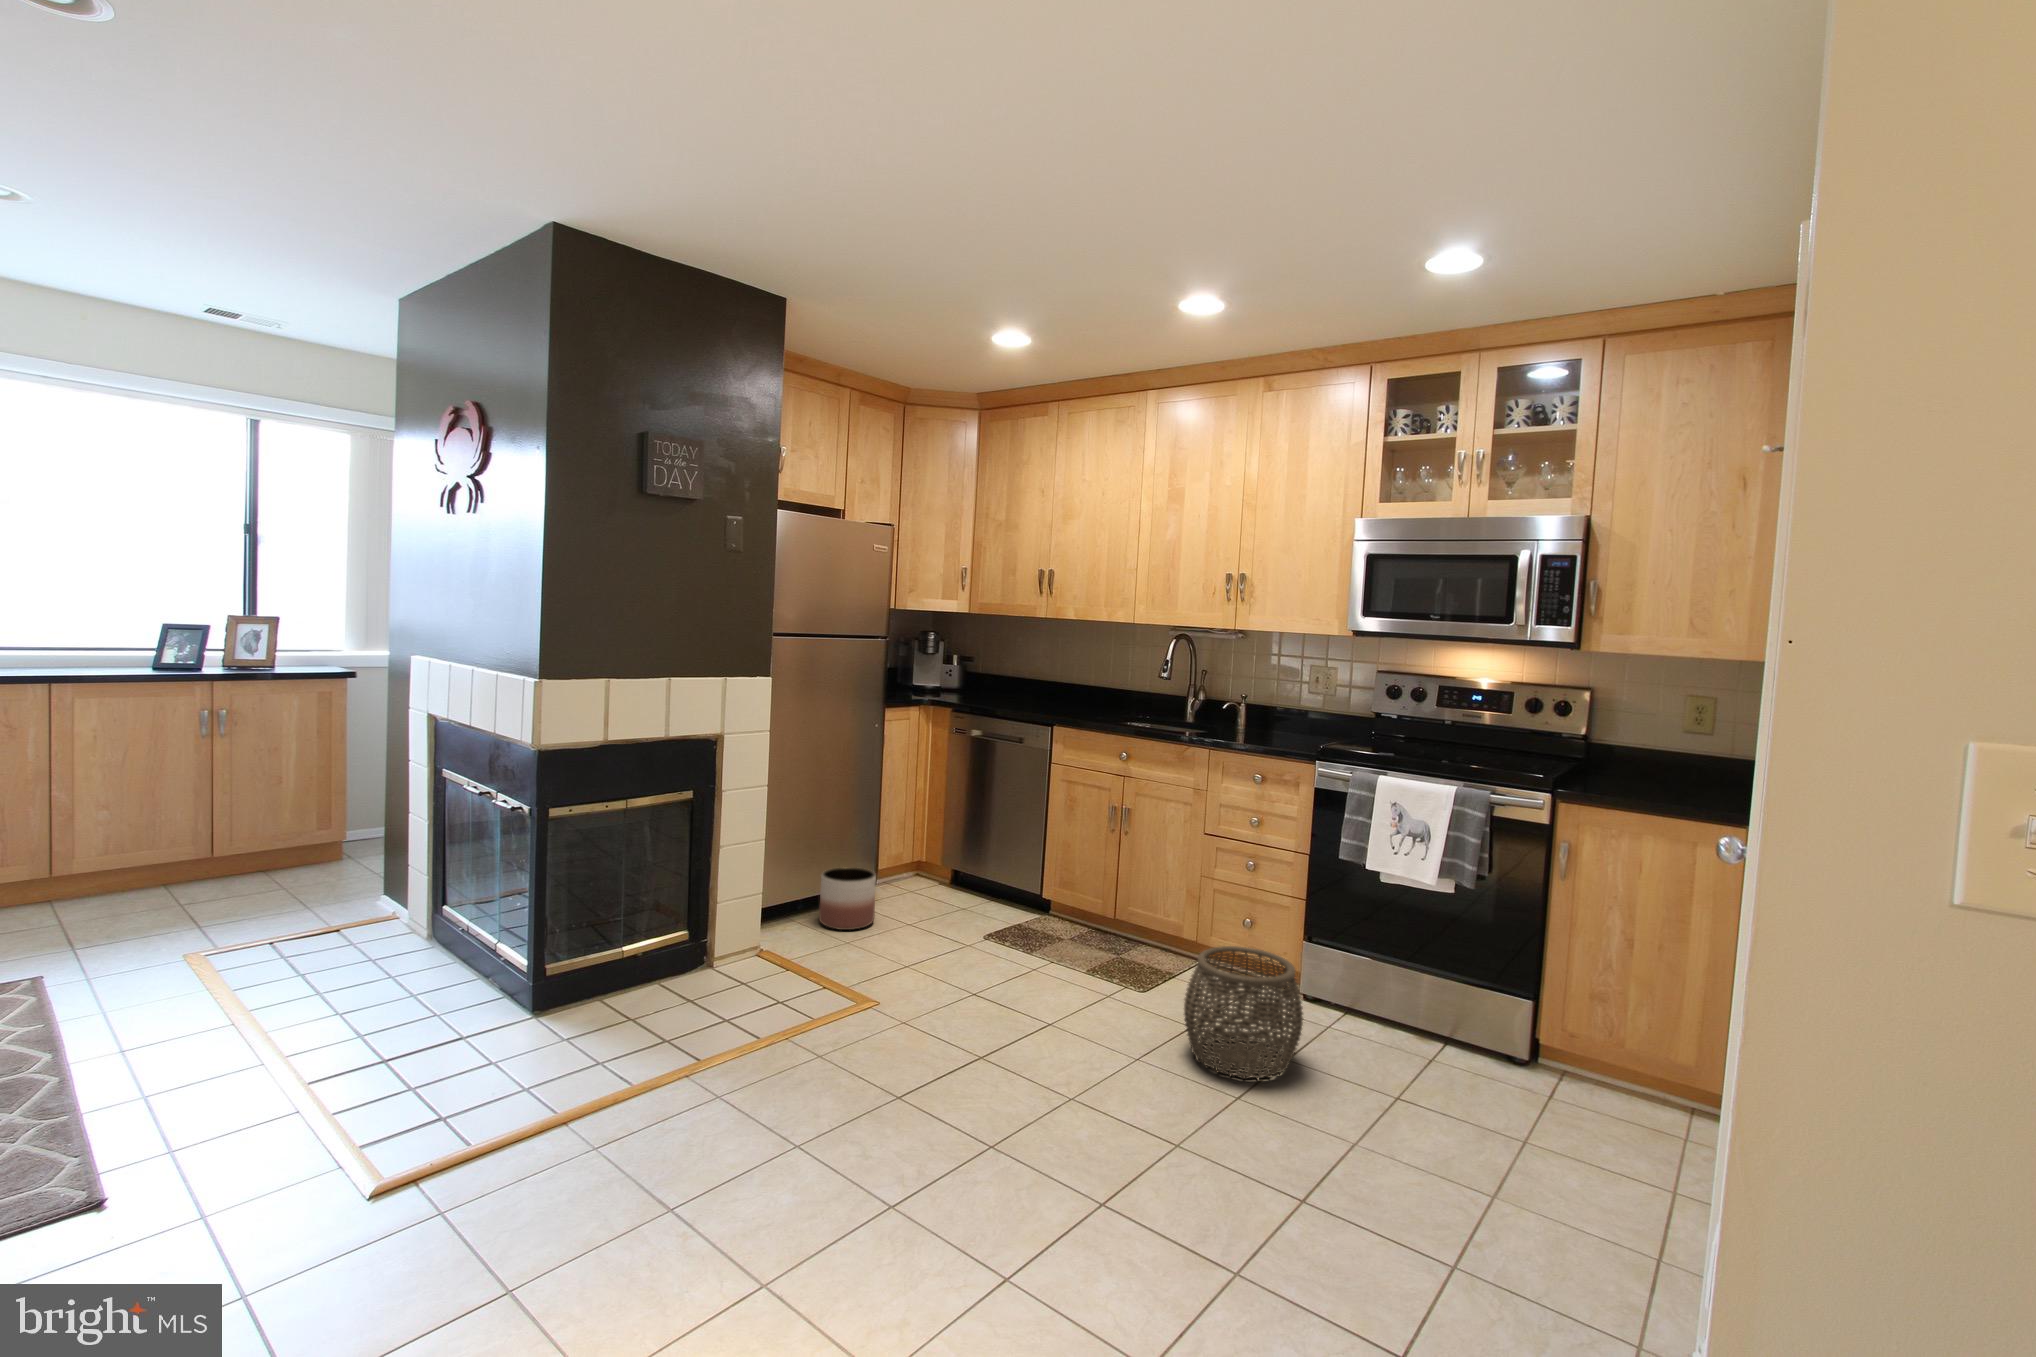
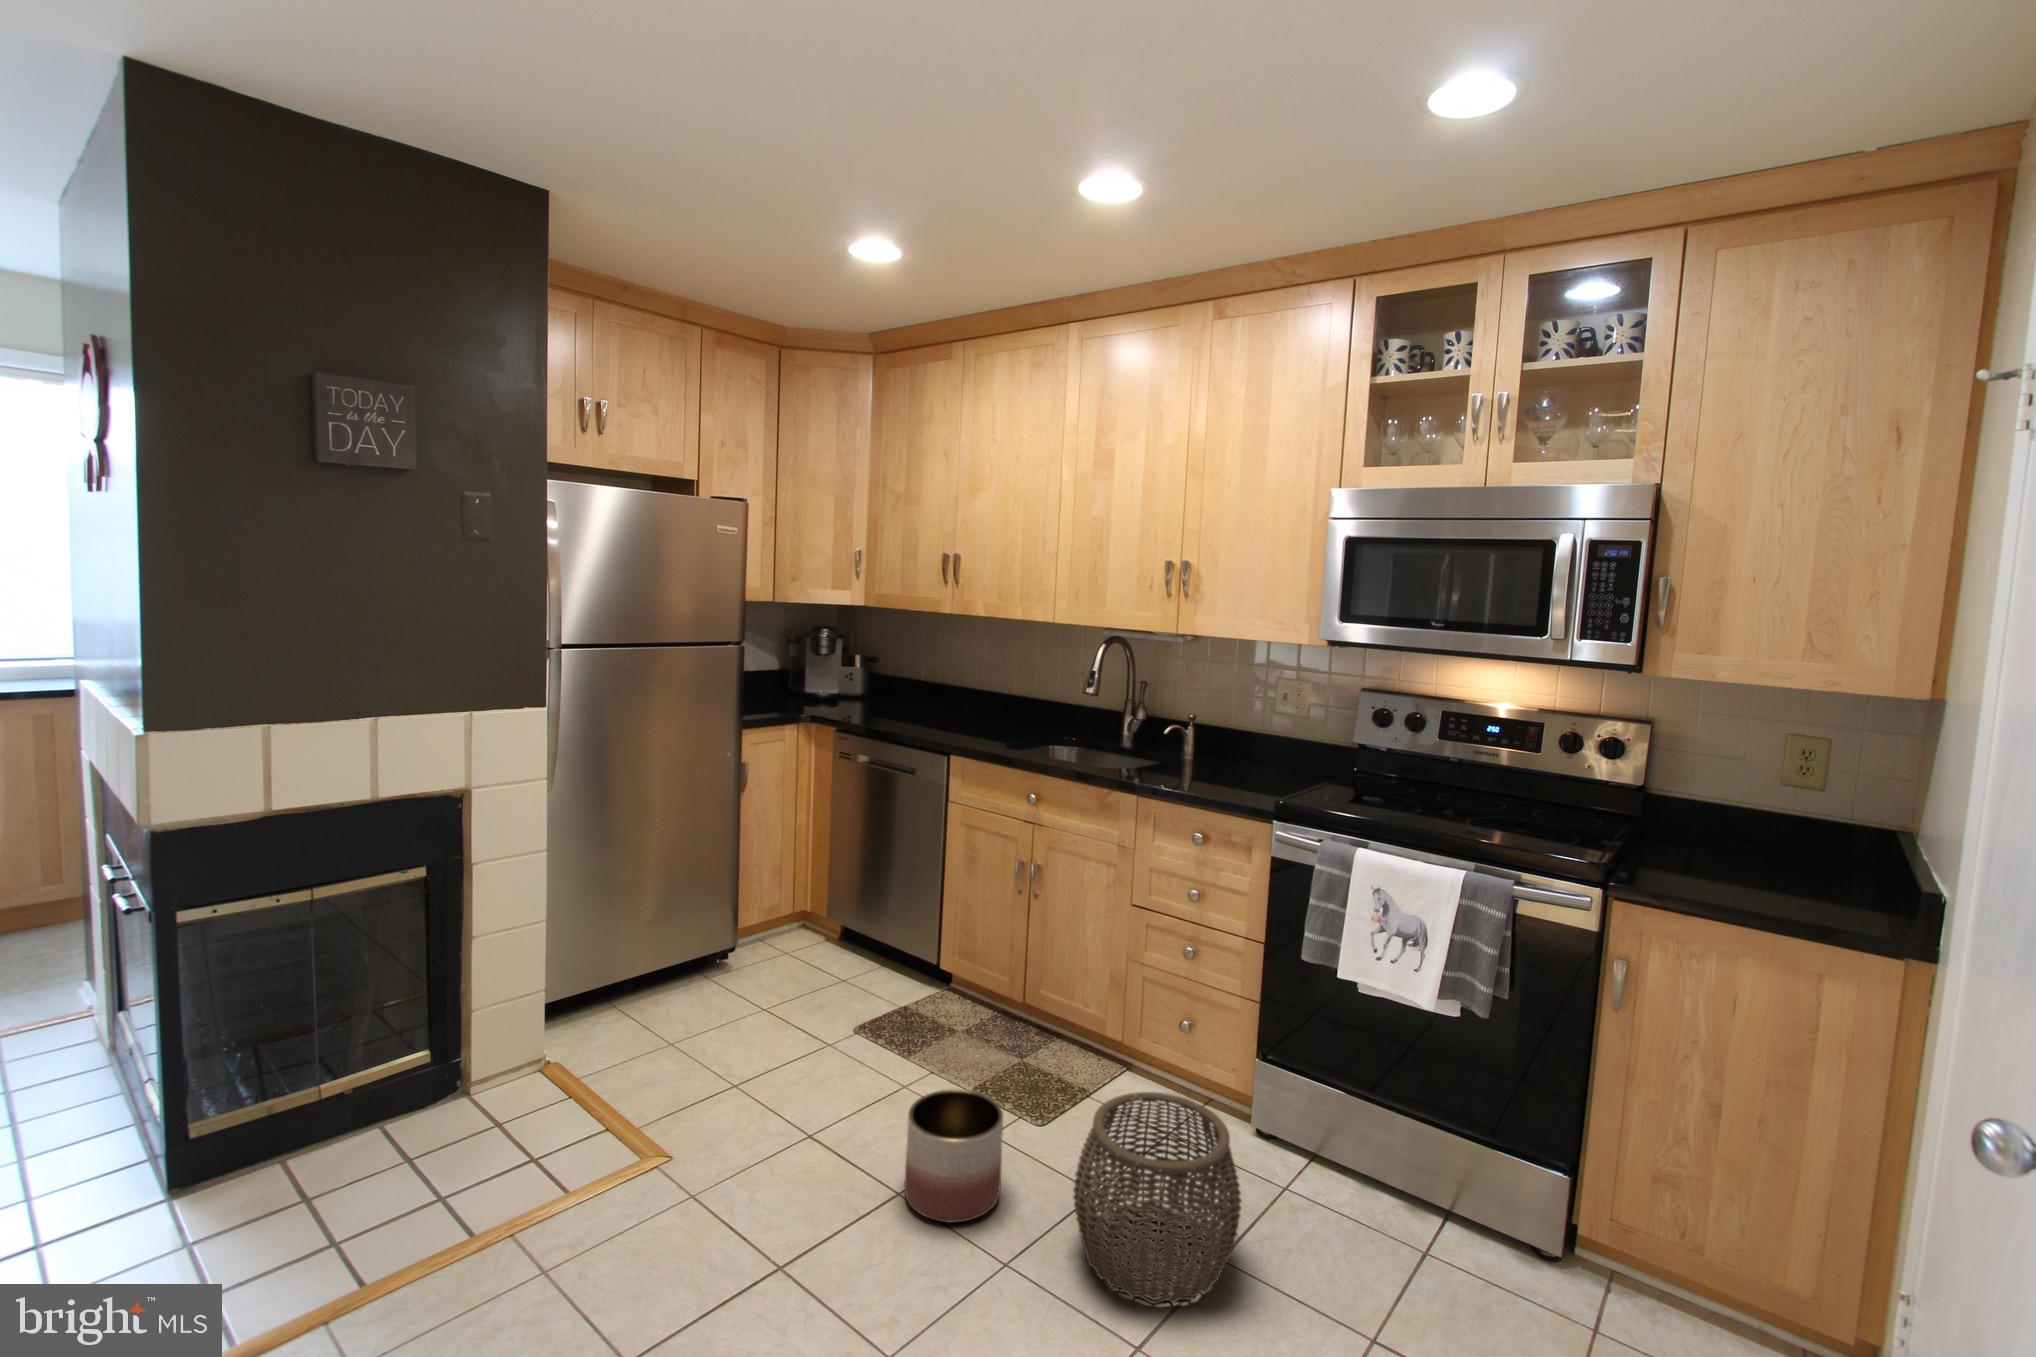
planter: present [819,867,876,930] -> present [904,1089,1003,1222]

